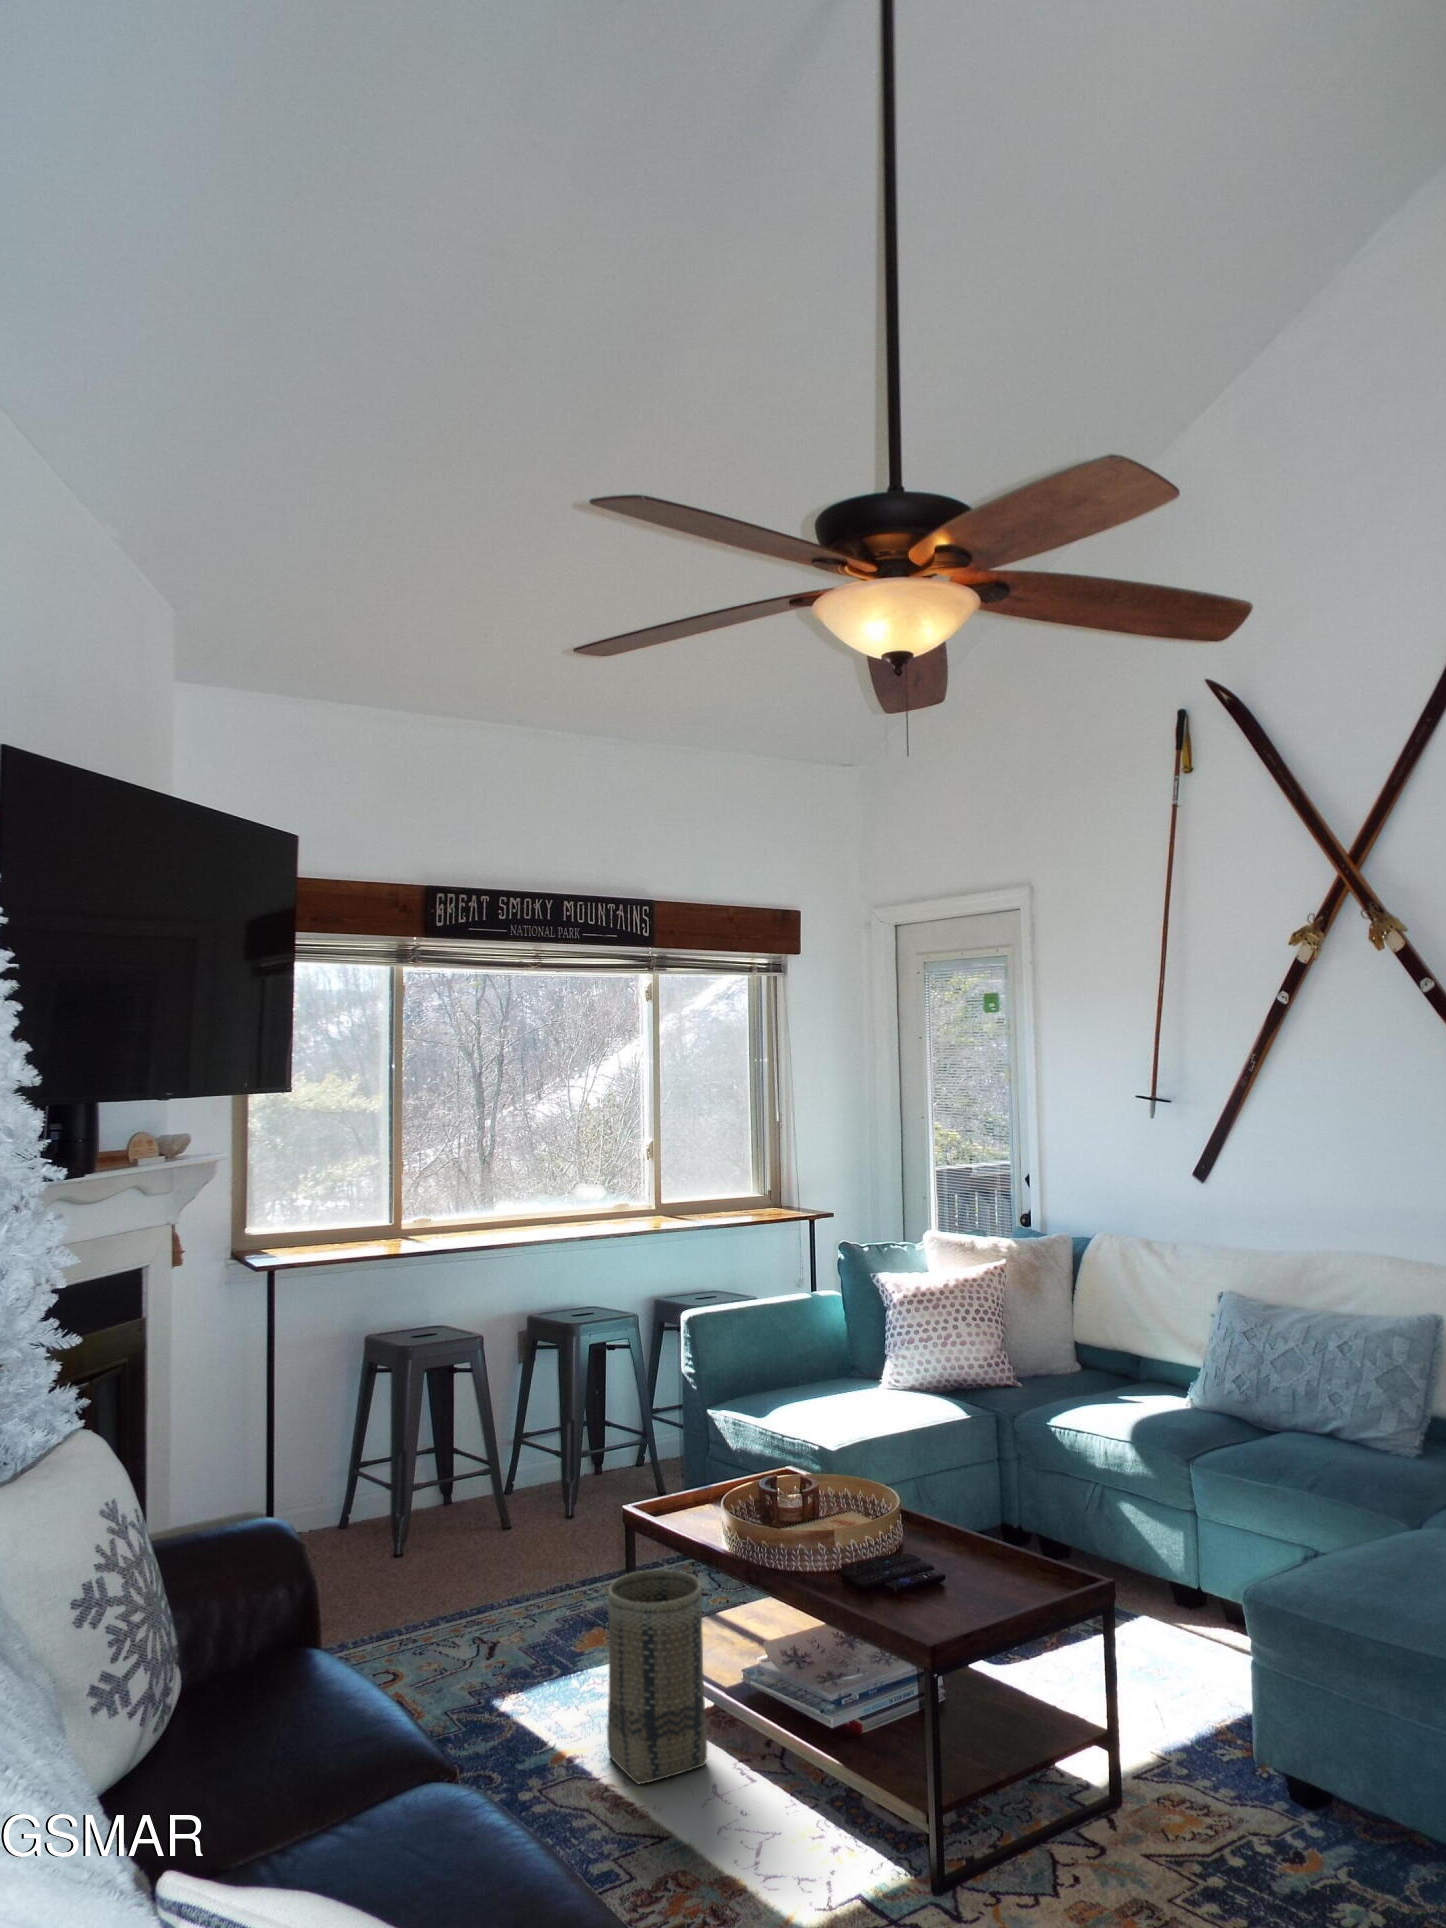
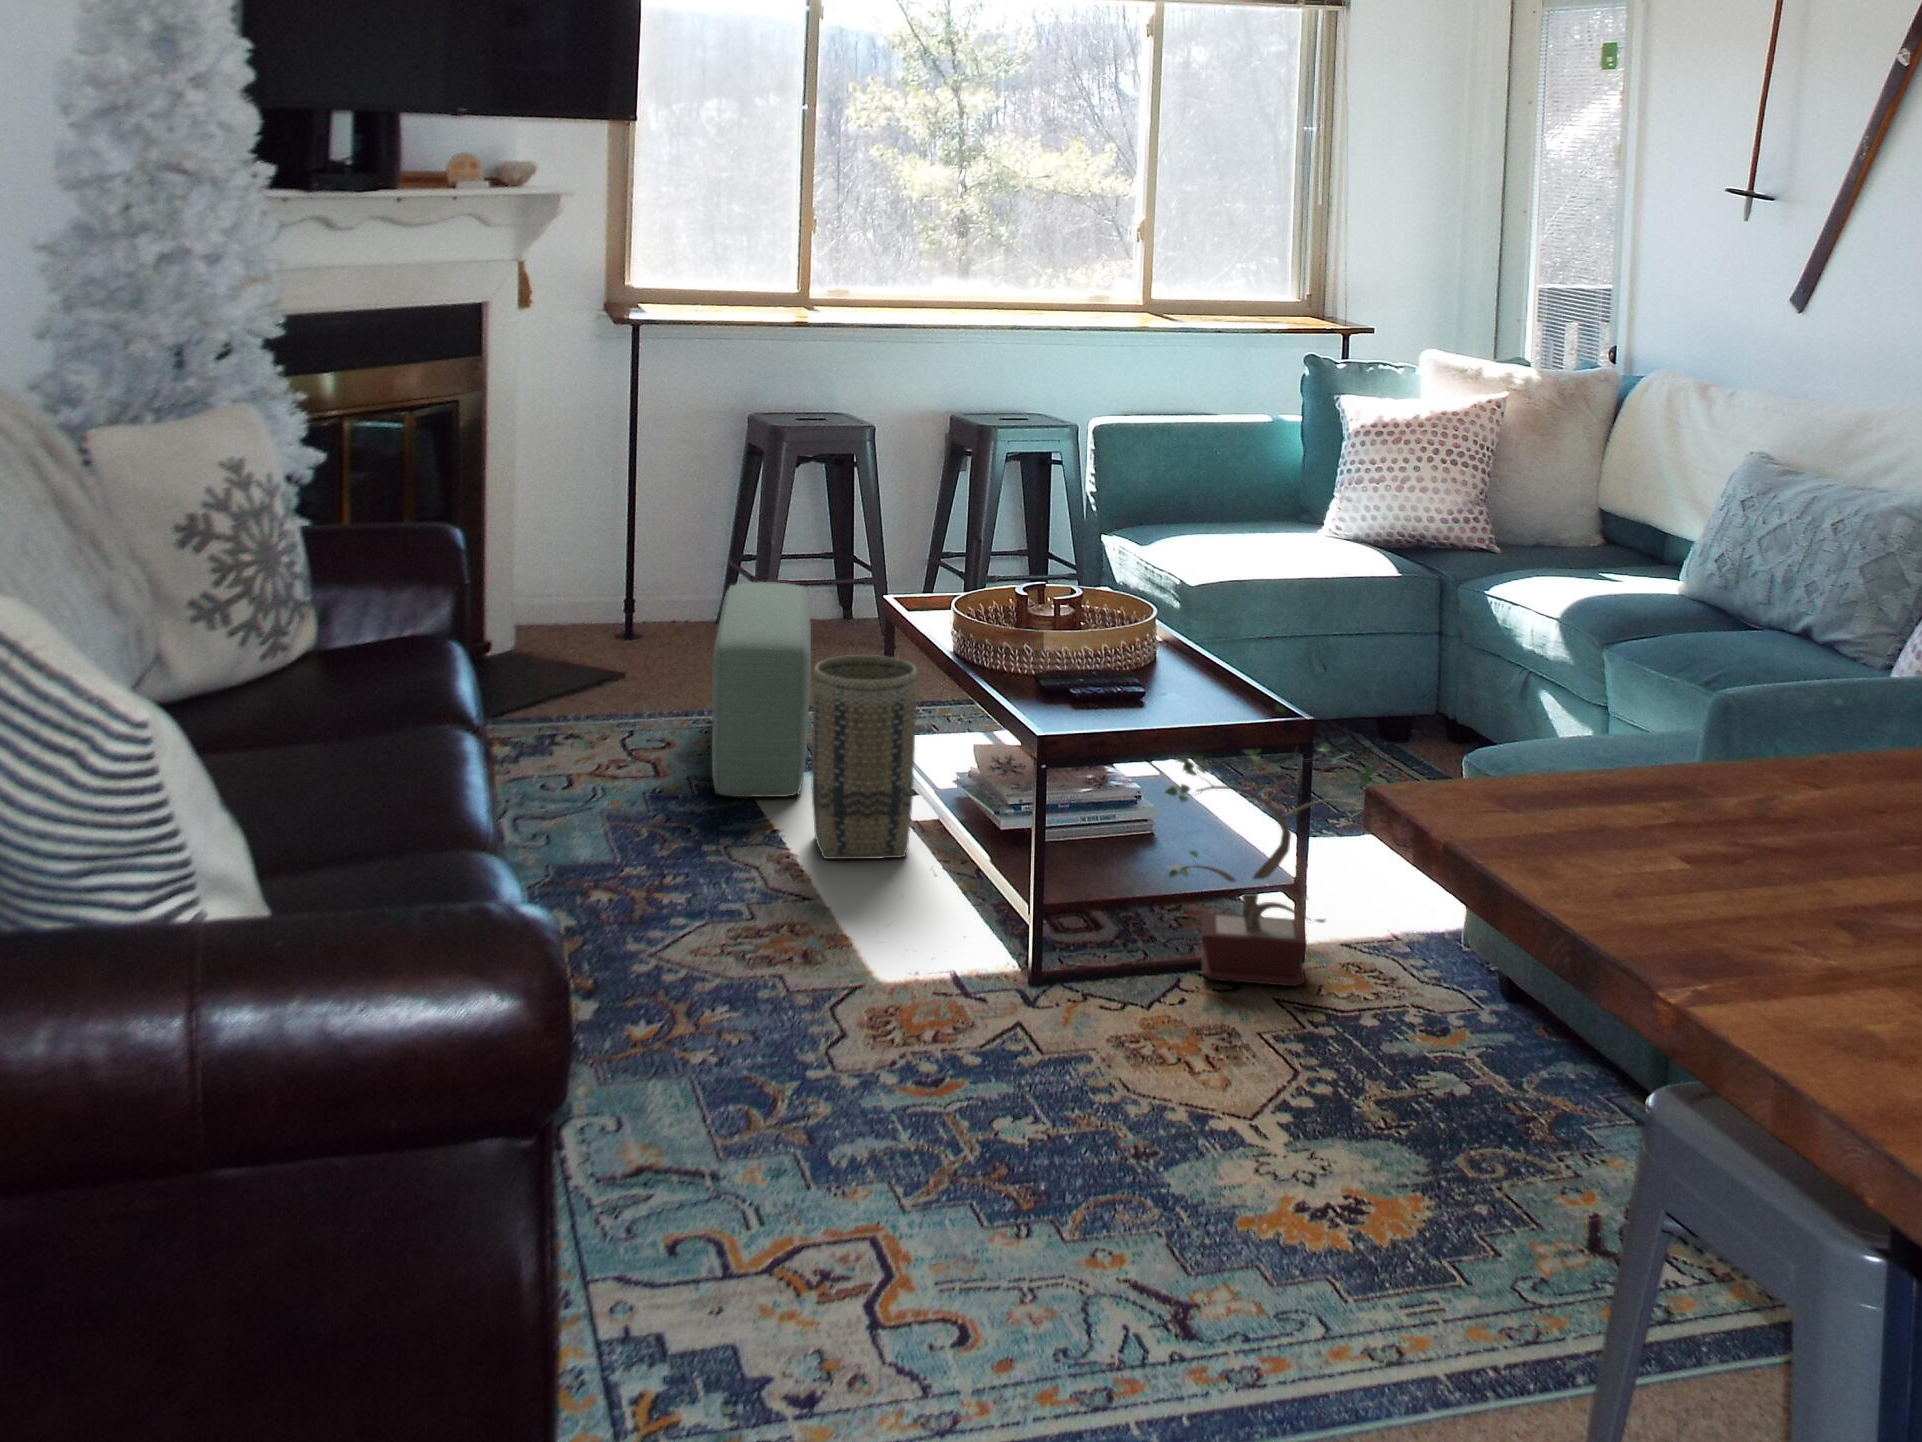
pouf: none [424,1498,561,1729] -> present [712,582,811,797]
potted plant: none [1012,1570,1222,1845] -> present [1165,704,1386,986]

